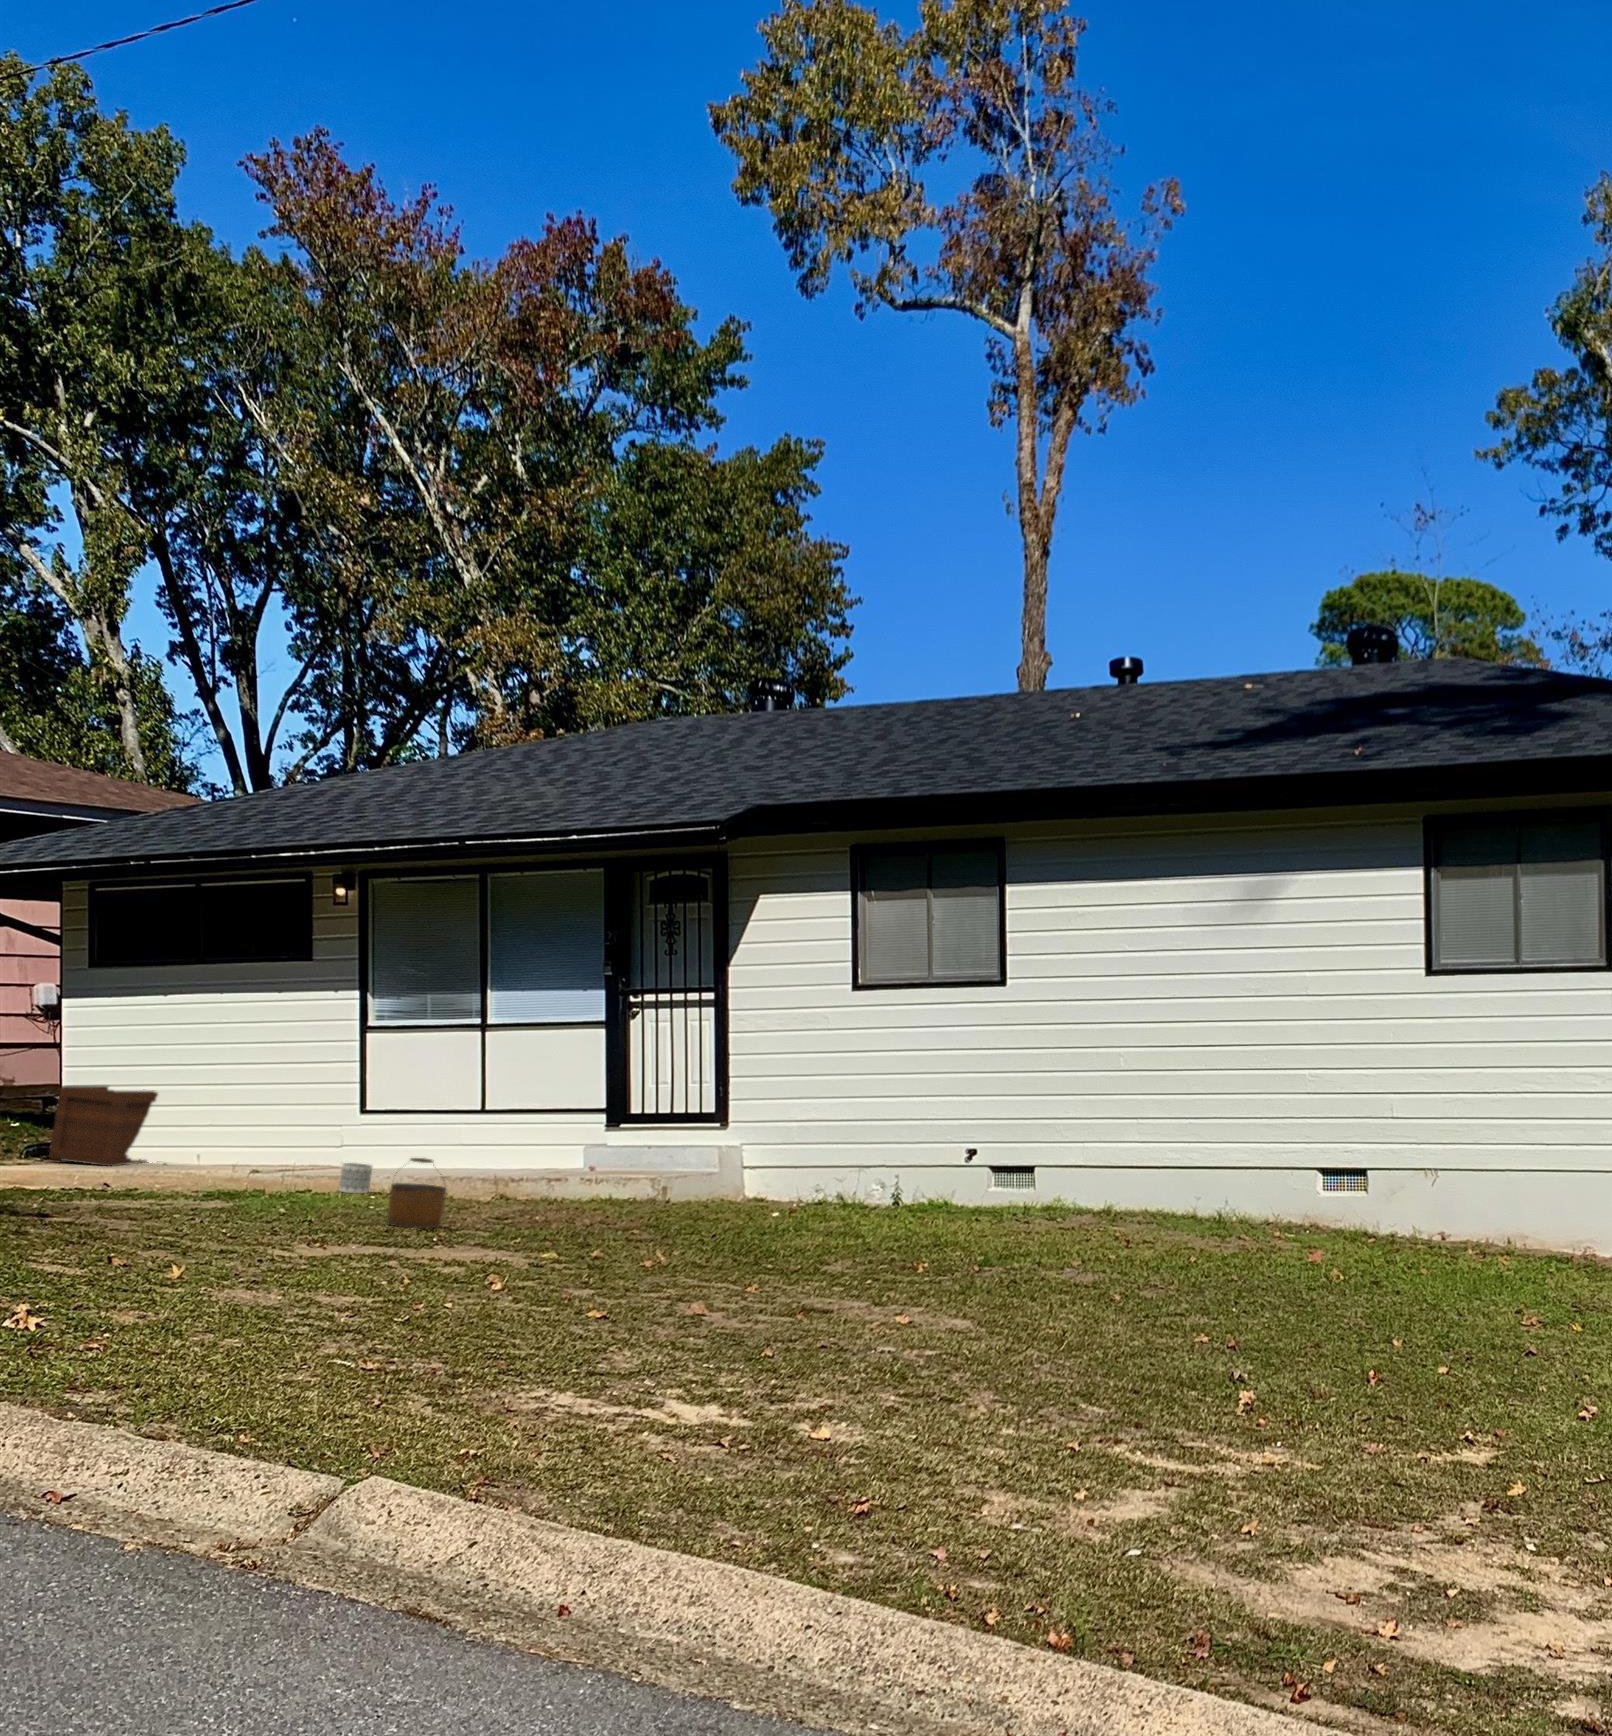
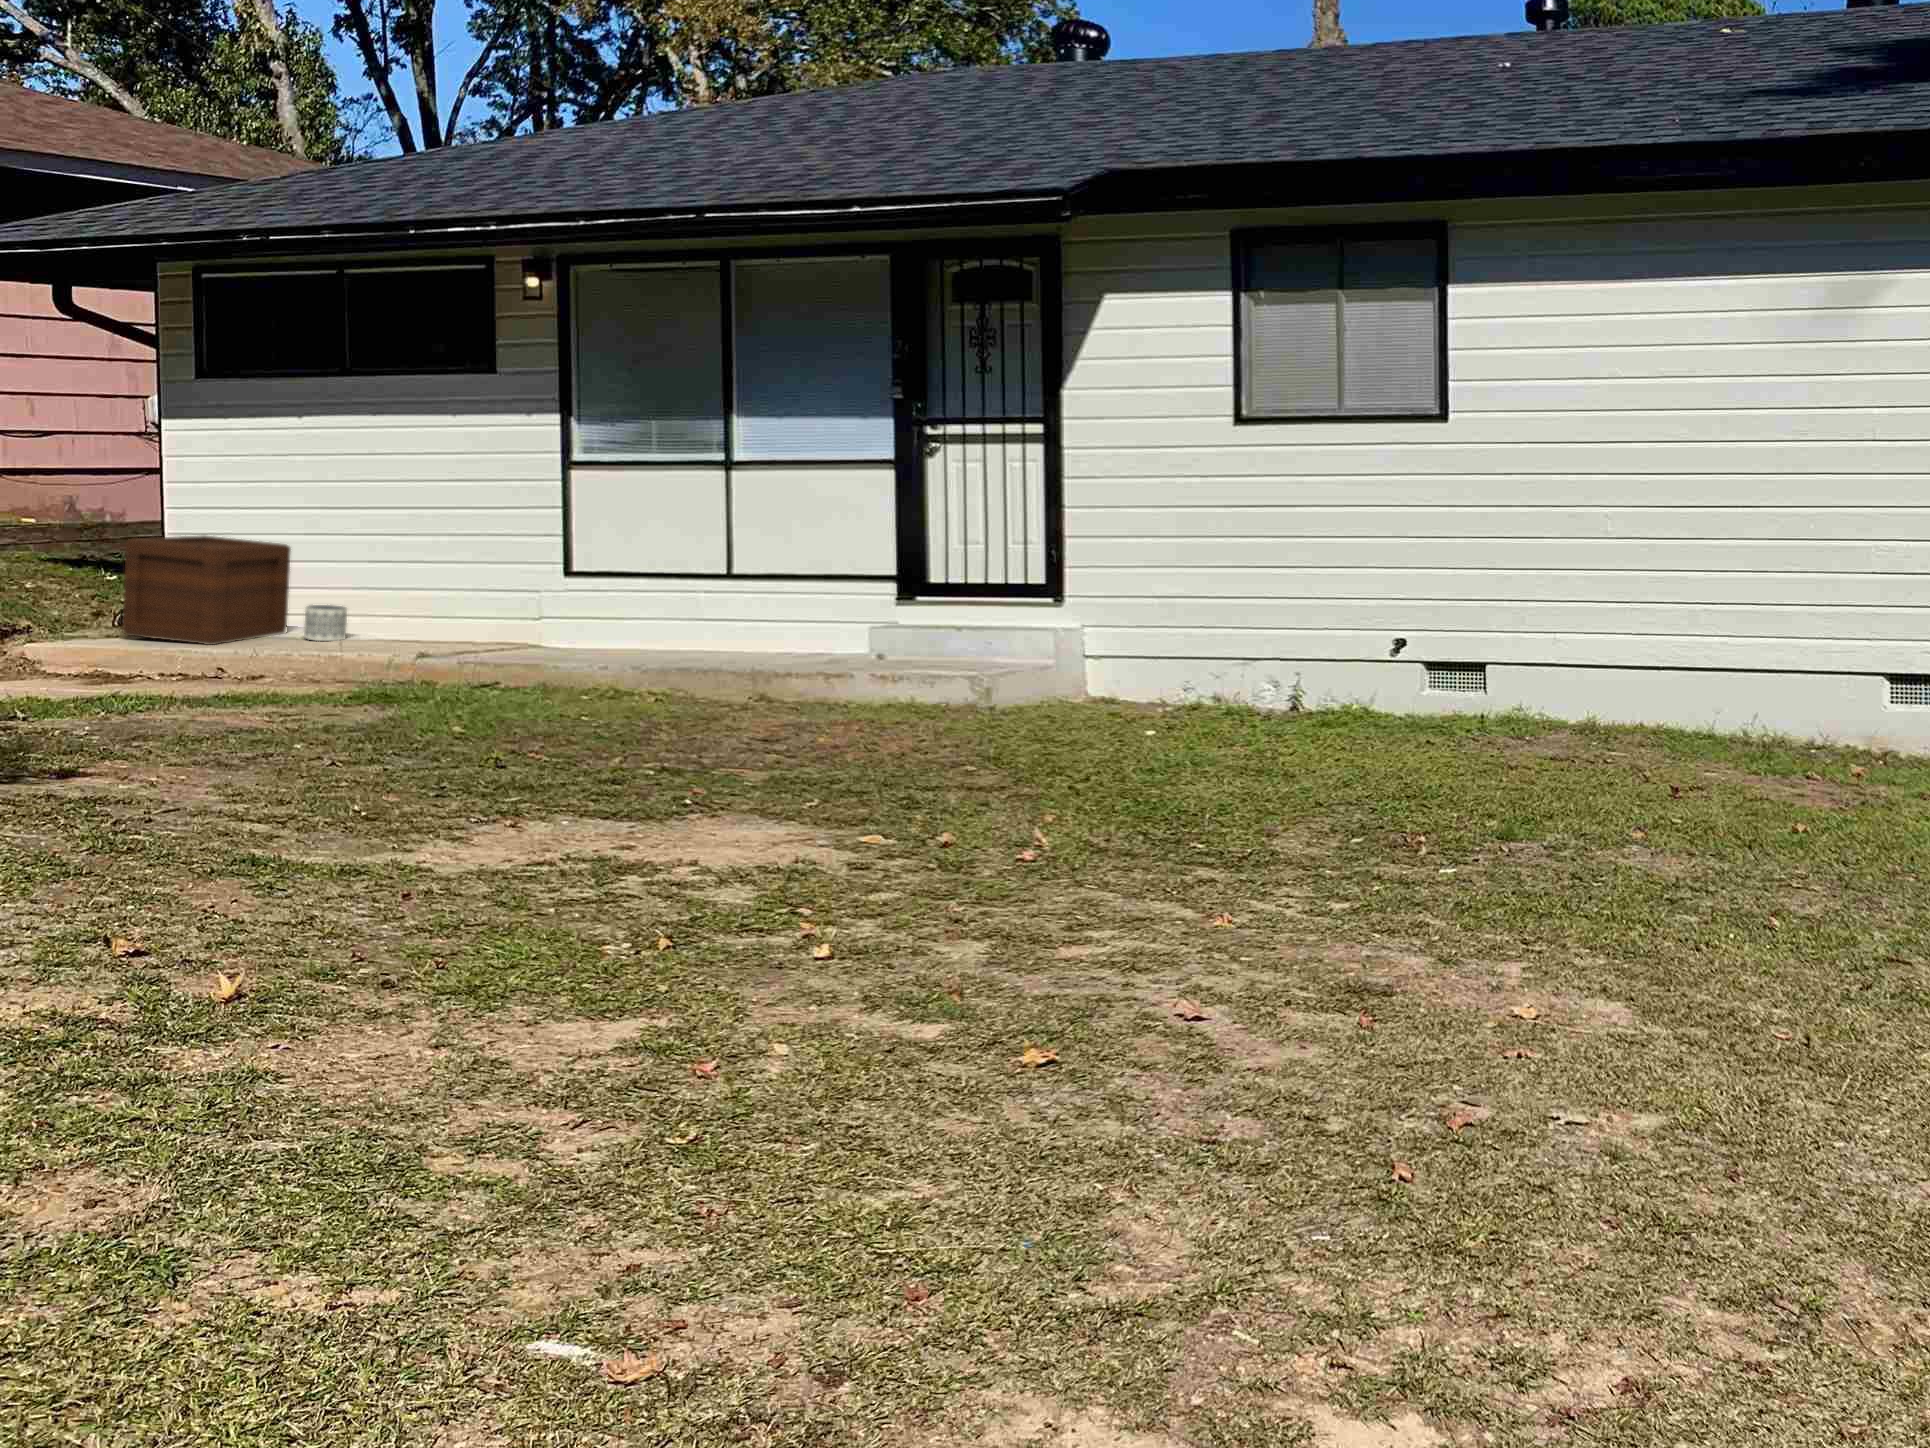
bucket: present [387,1158,446,1228] -> none [587,701,682,812]
planter: present [339,1163,372,1193] -> present [304,605,347,641]

